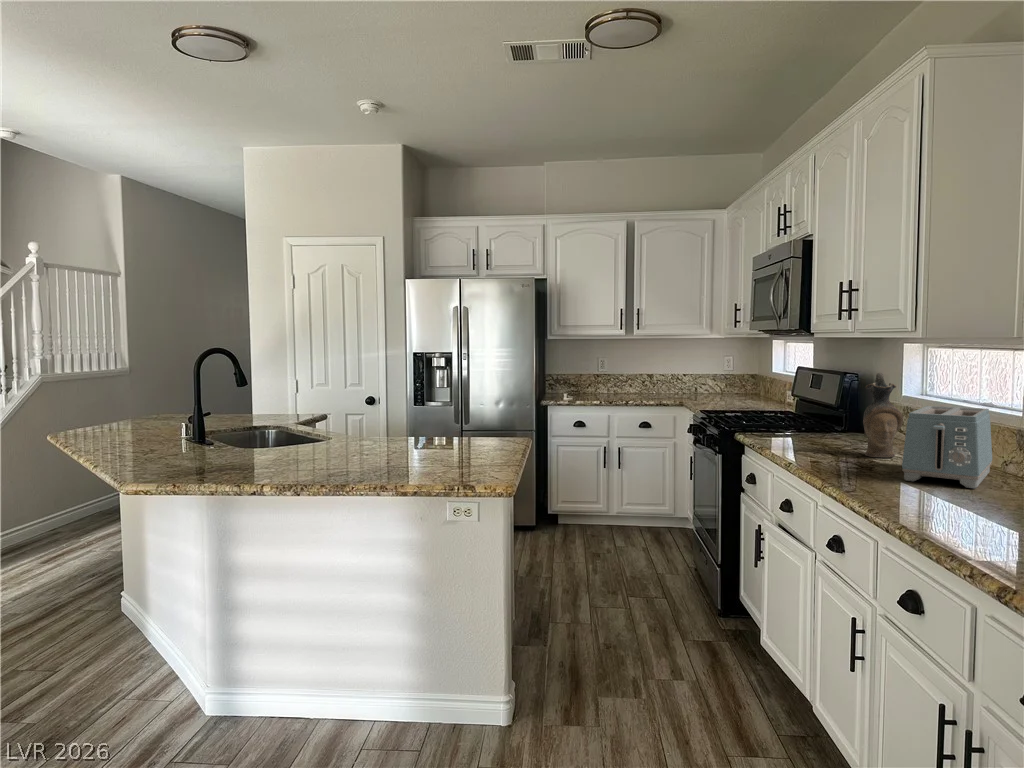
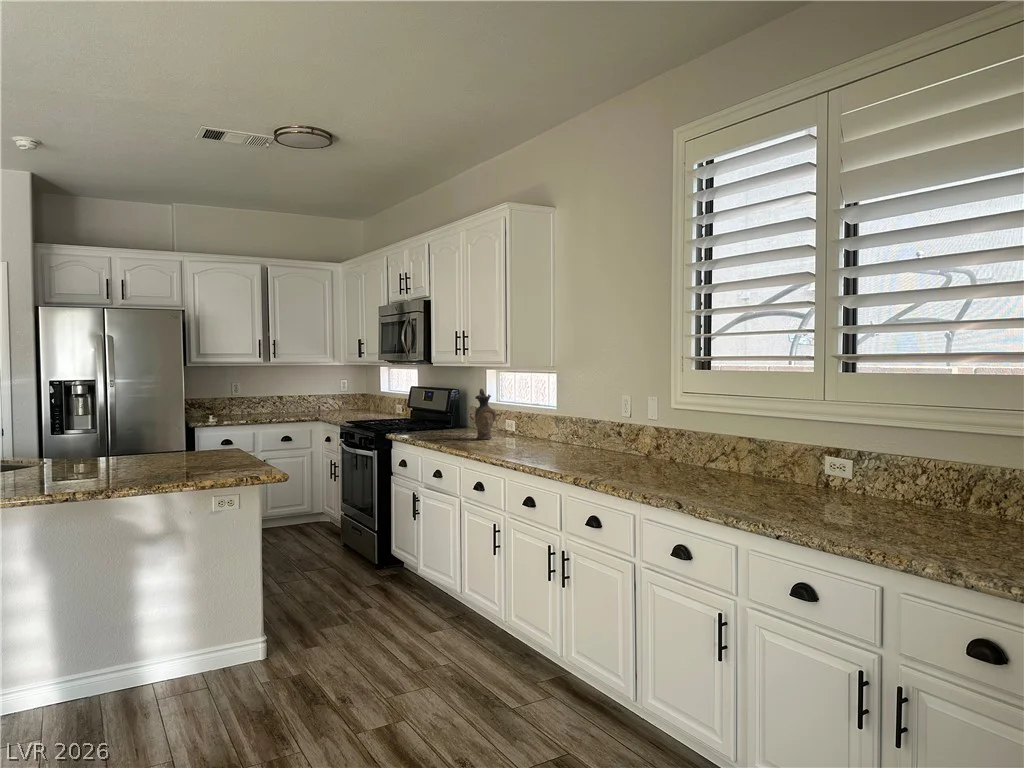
toaster: present [902,406,992,488] -> none [503,406,541,448]

